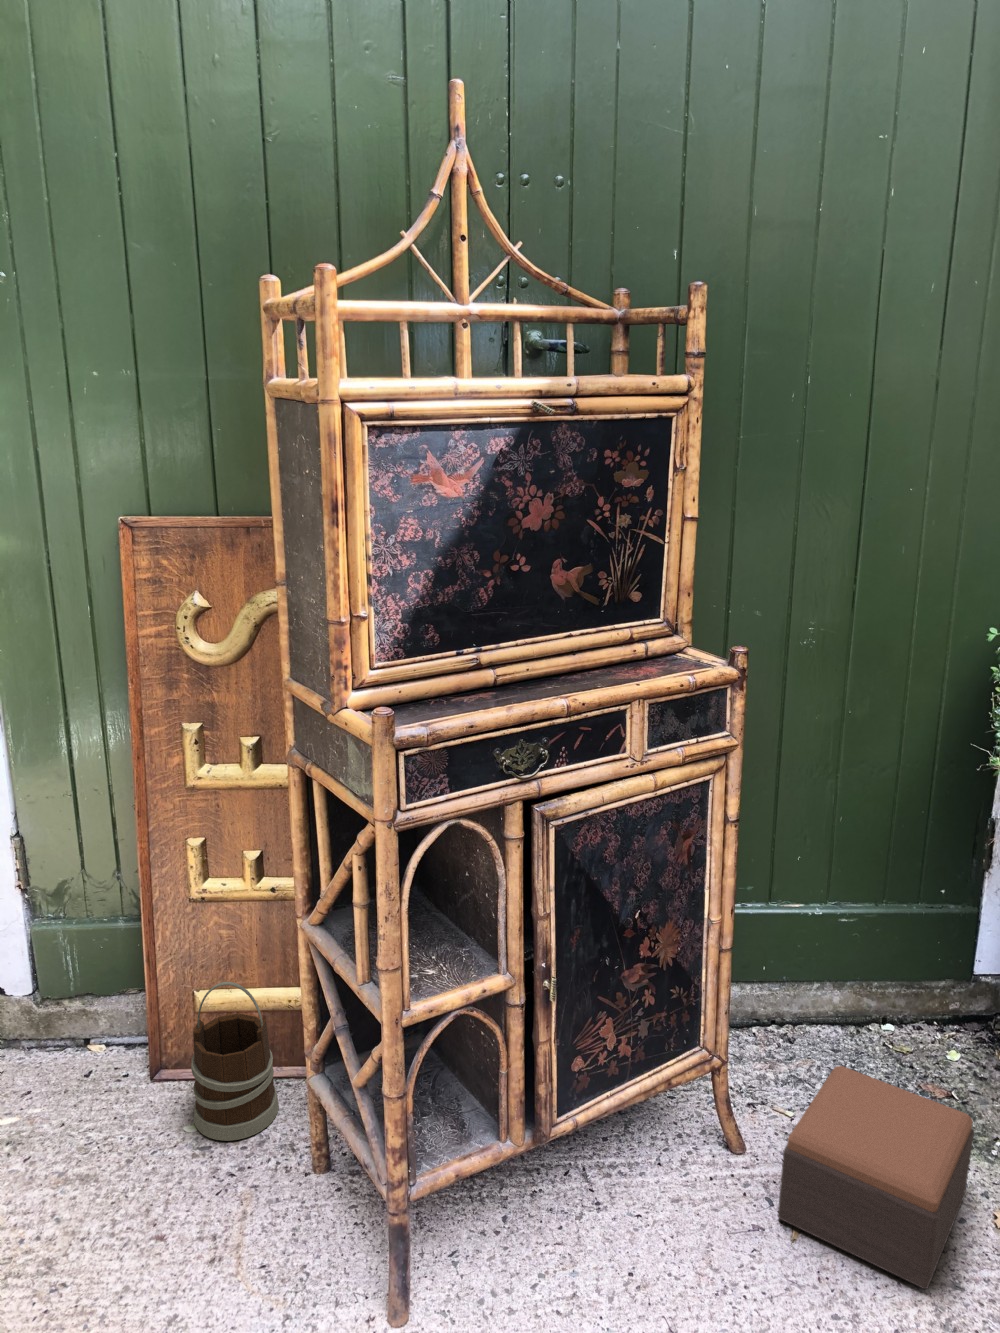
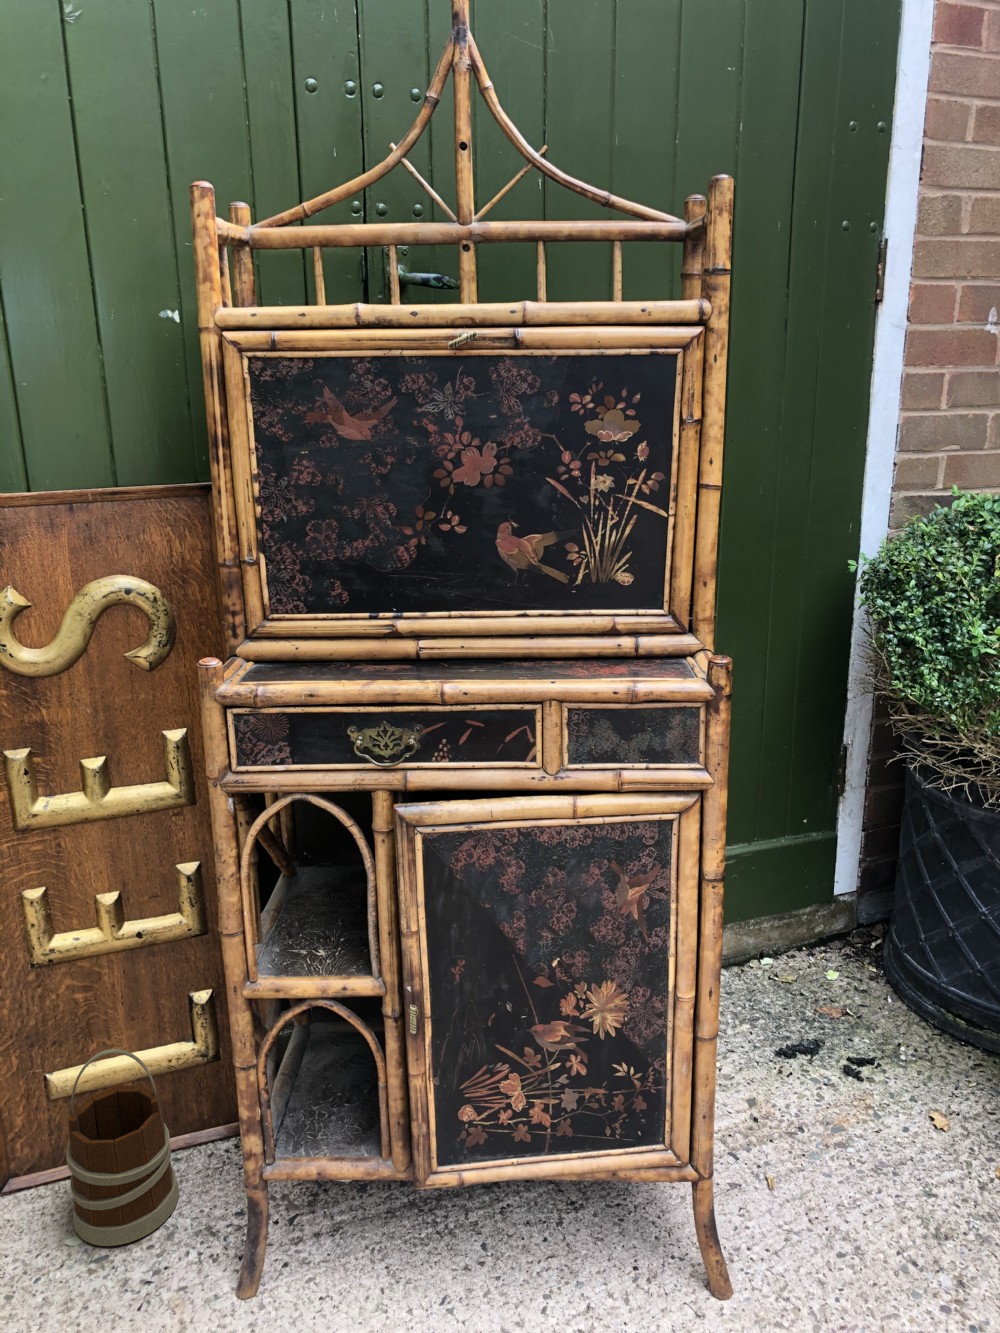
footstool: present [778,1066,974,1289] -> none [750,1004,917,1204]

